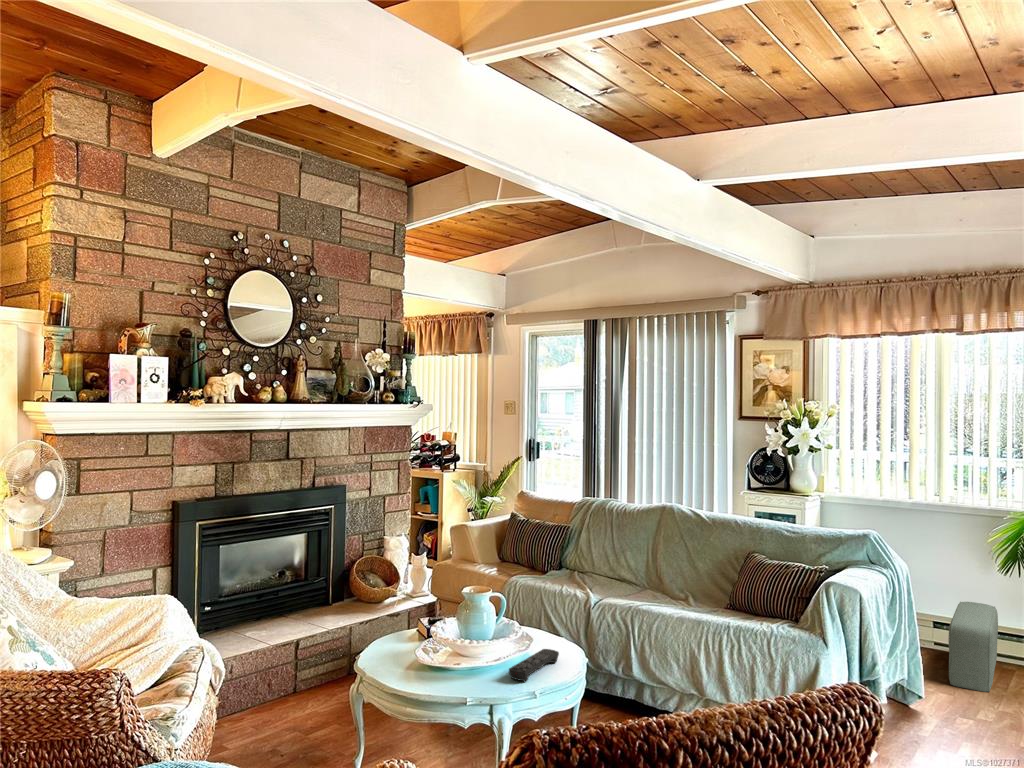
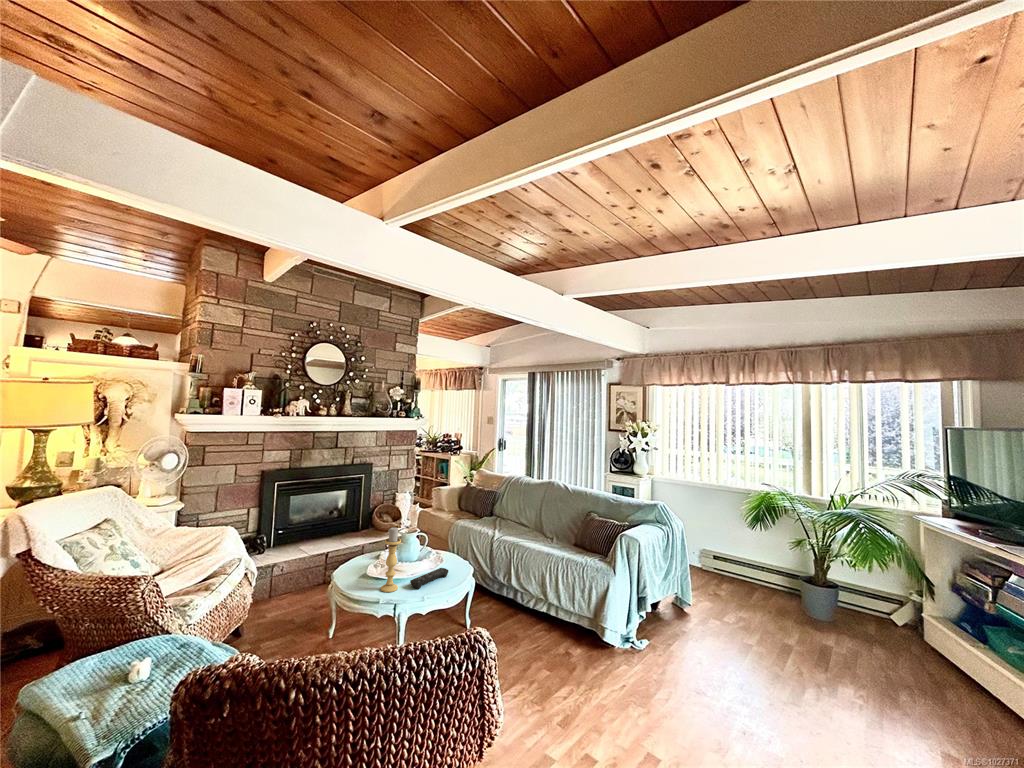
candle holder: none [462,580,492,689] -> present [381,527,401,592]
pouf: present [948,602,998,692] -> none [712,545,747,603]

